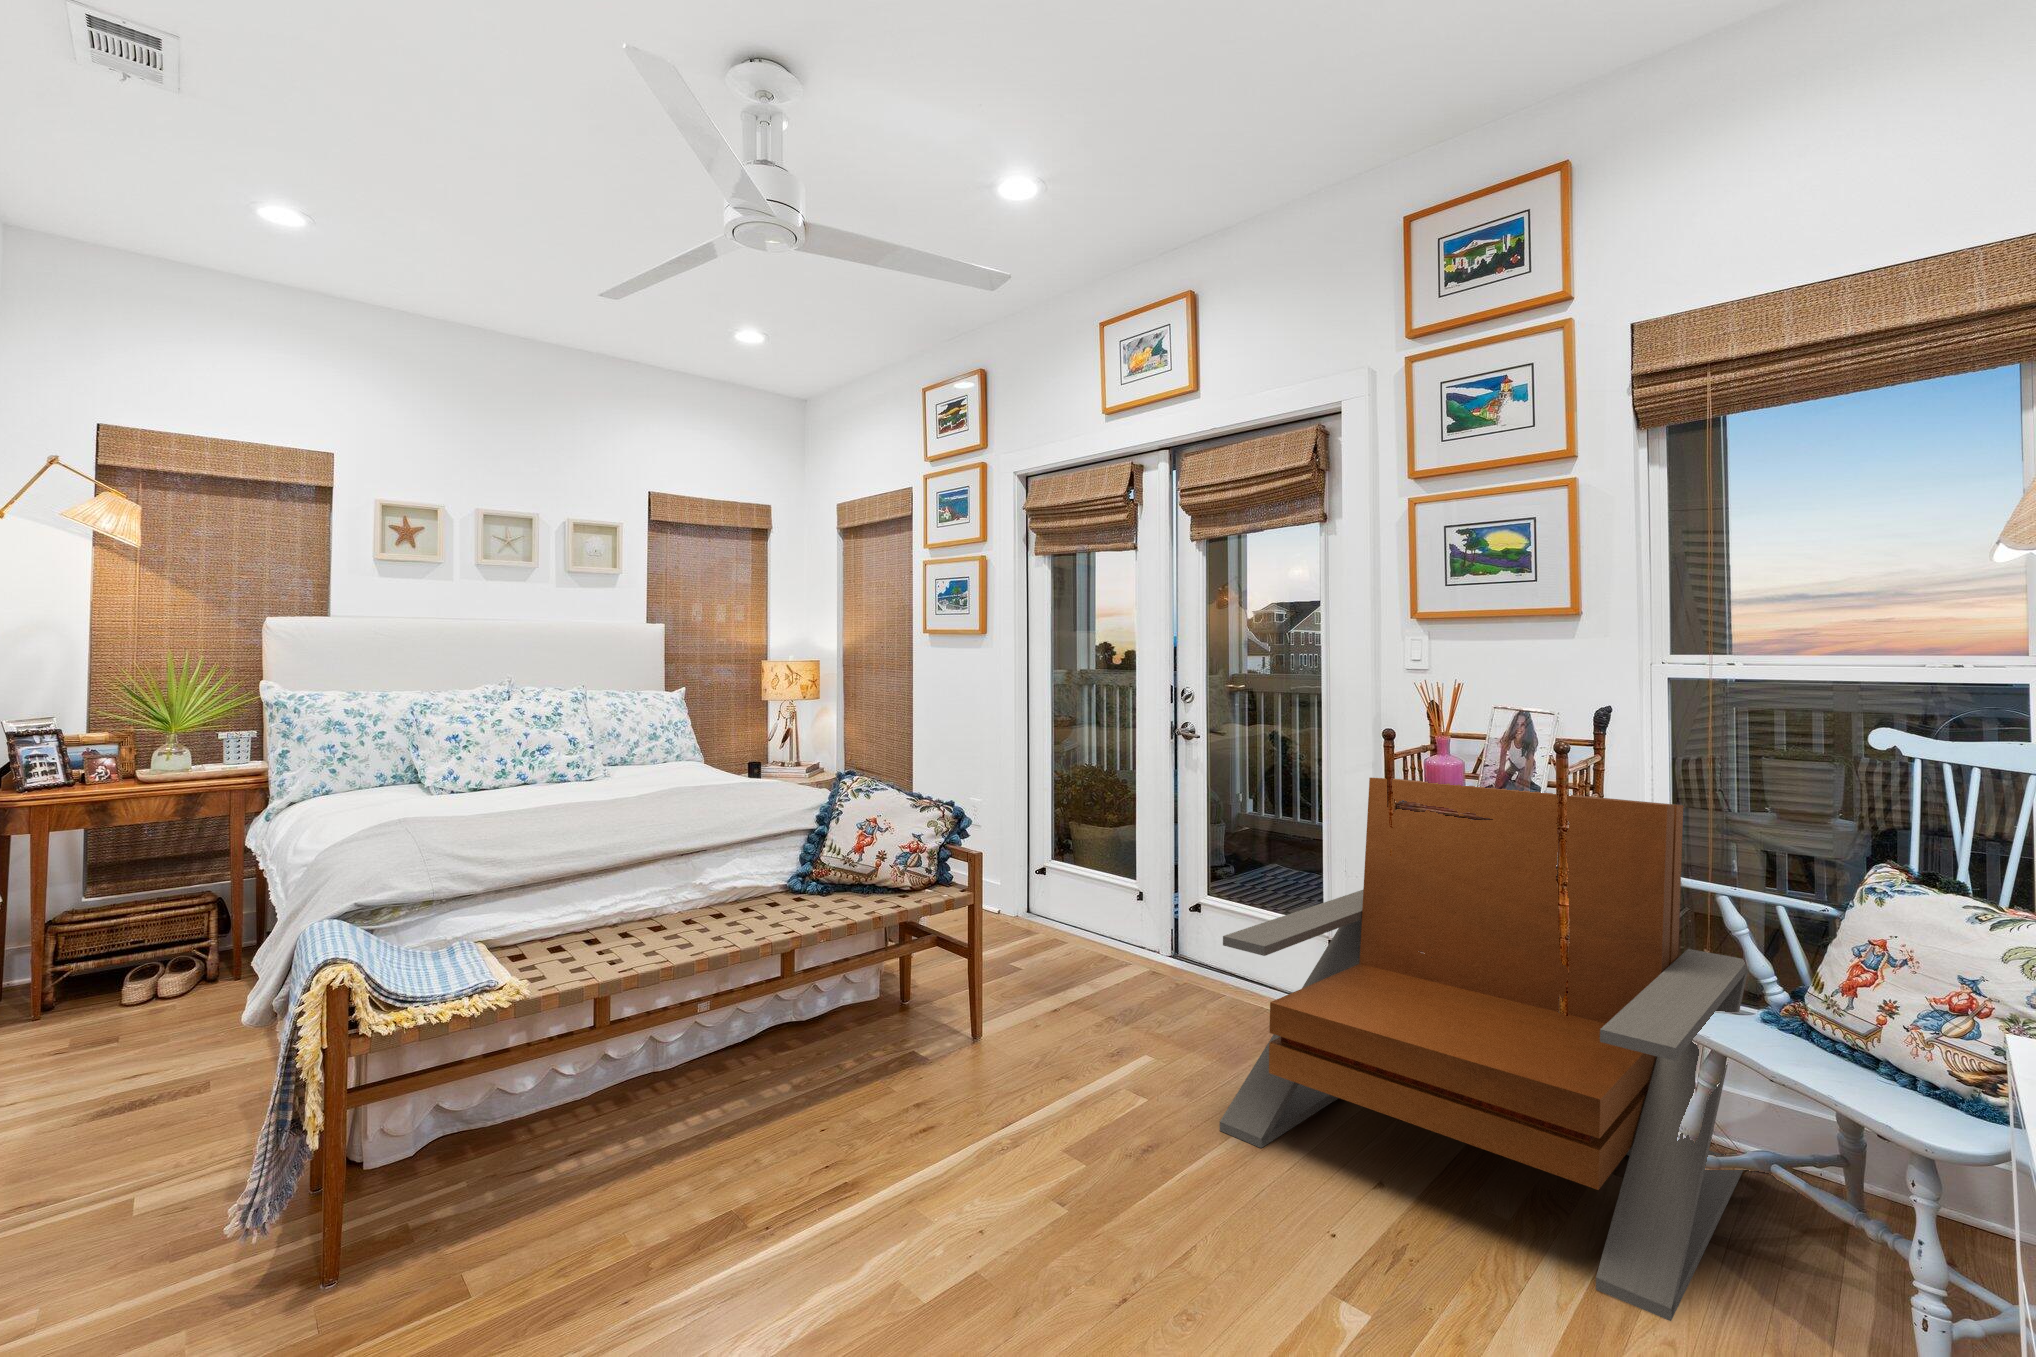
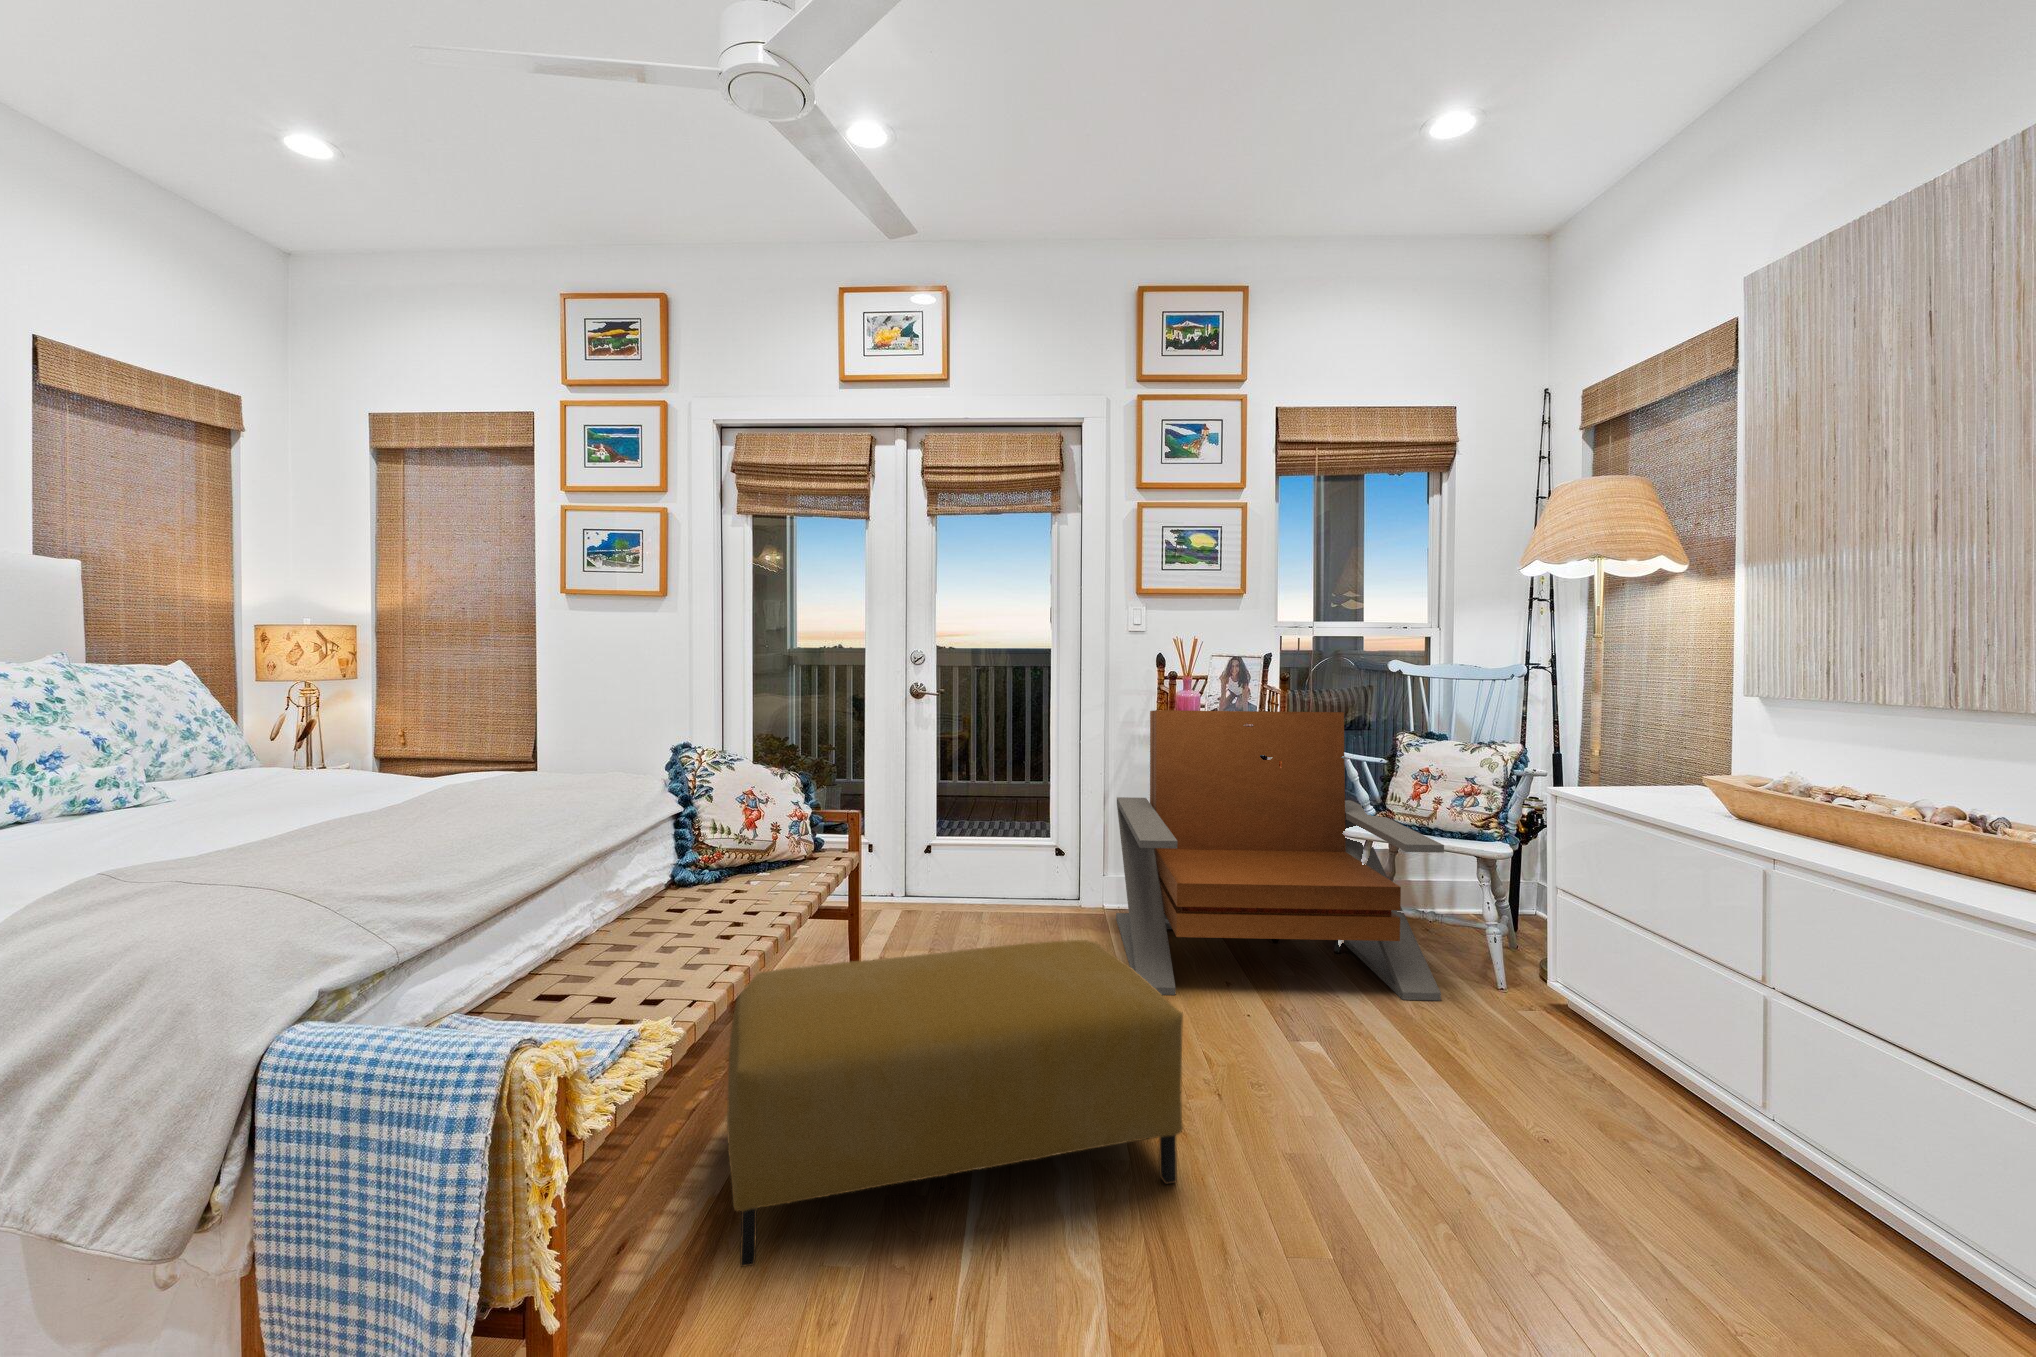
ottoman: none [592,965,1025,1292] -> present [727,940,1183,1267]

